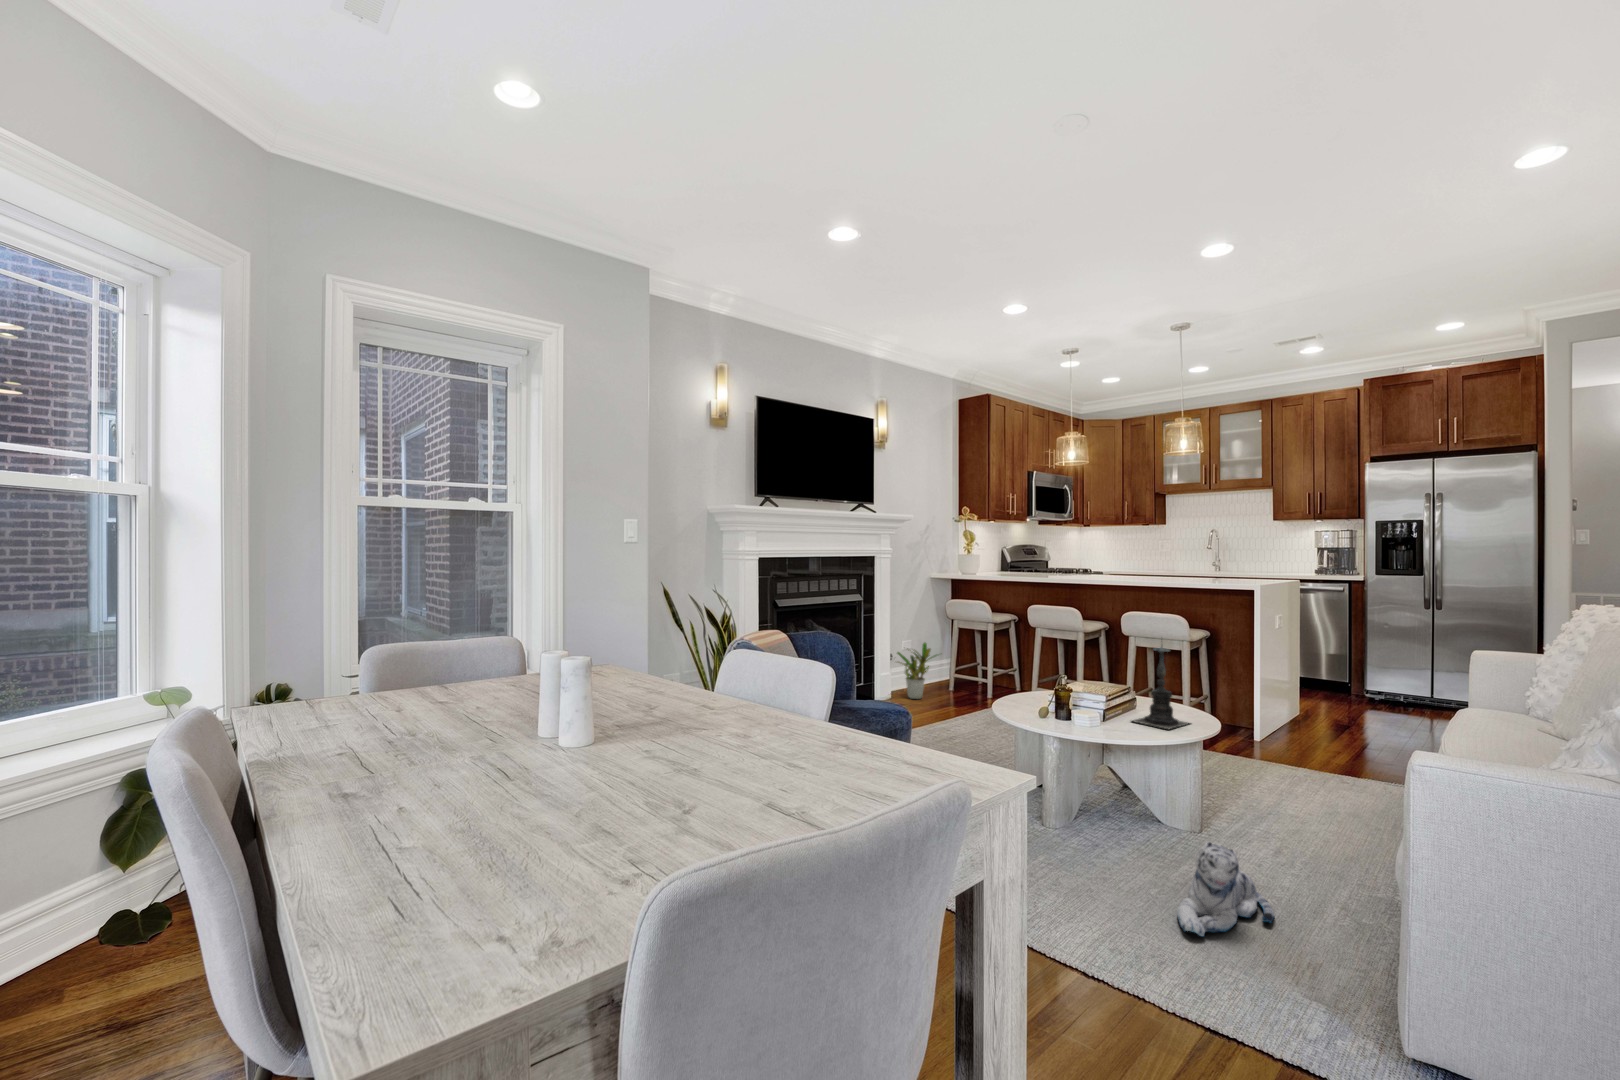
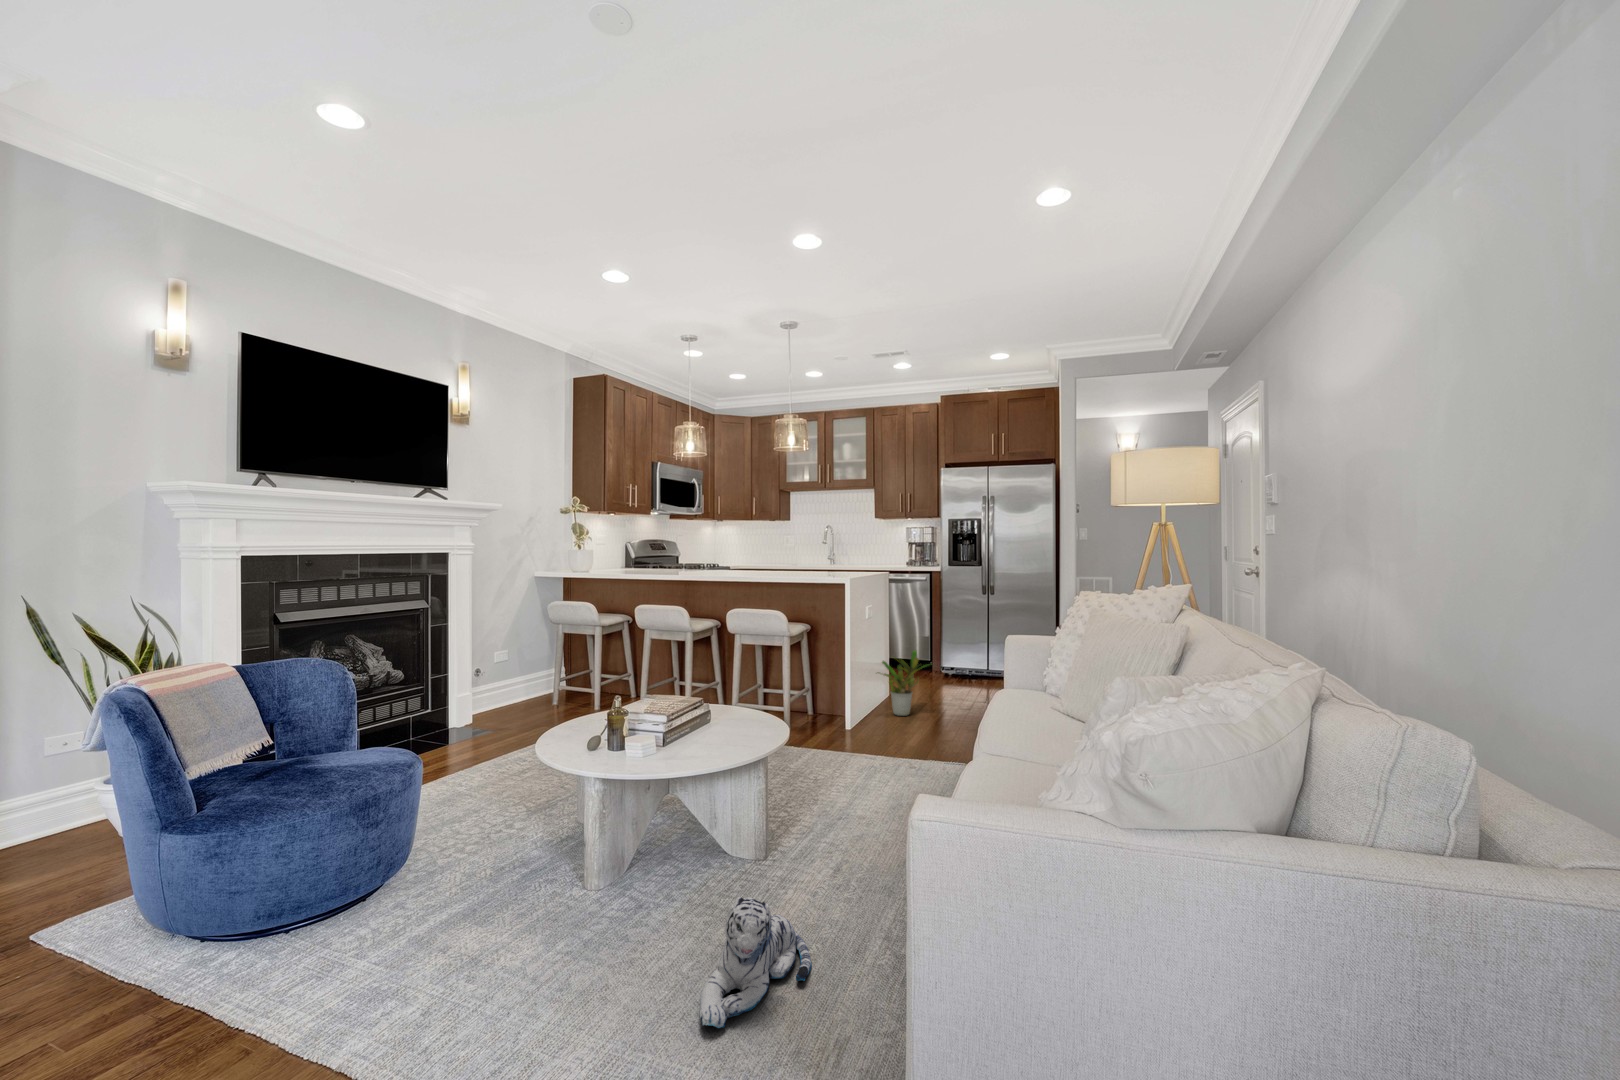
potted plant: present [897,643,937,699] -> present [878,650,929,716]
candle holder: present [1132,646,1189,729] -> none [693,642,760,749]

